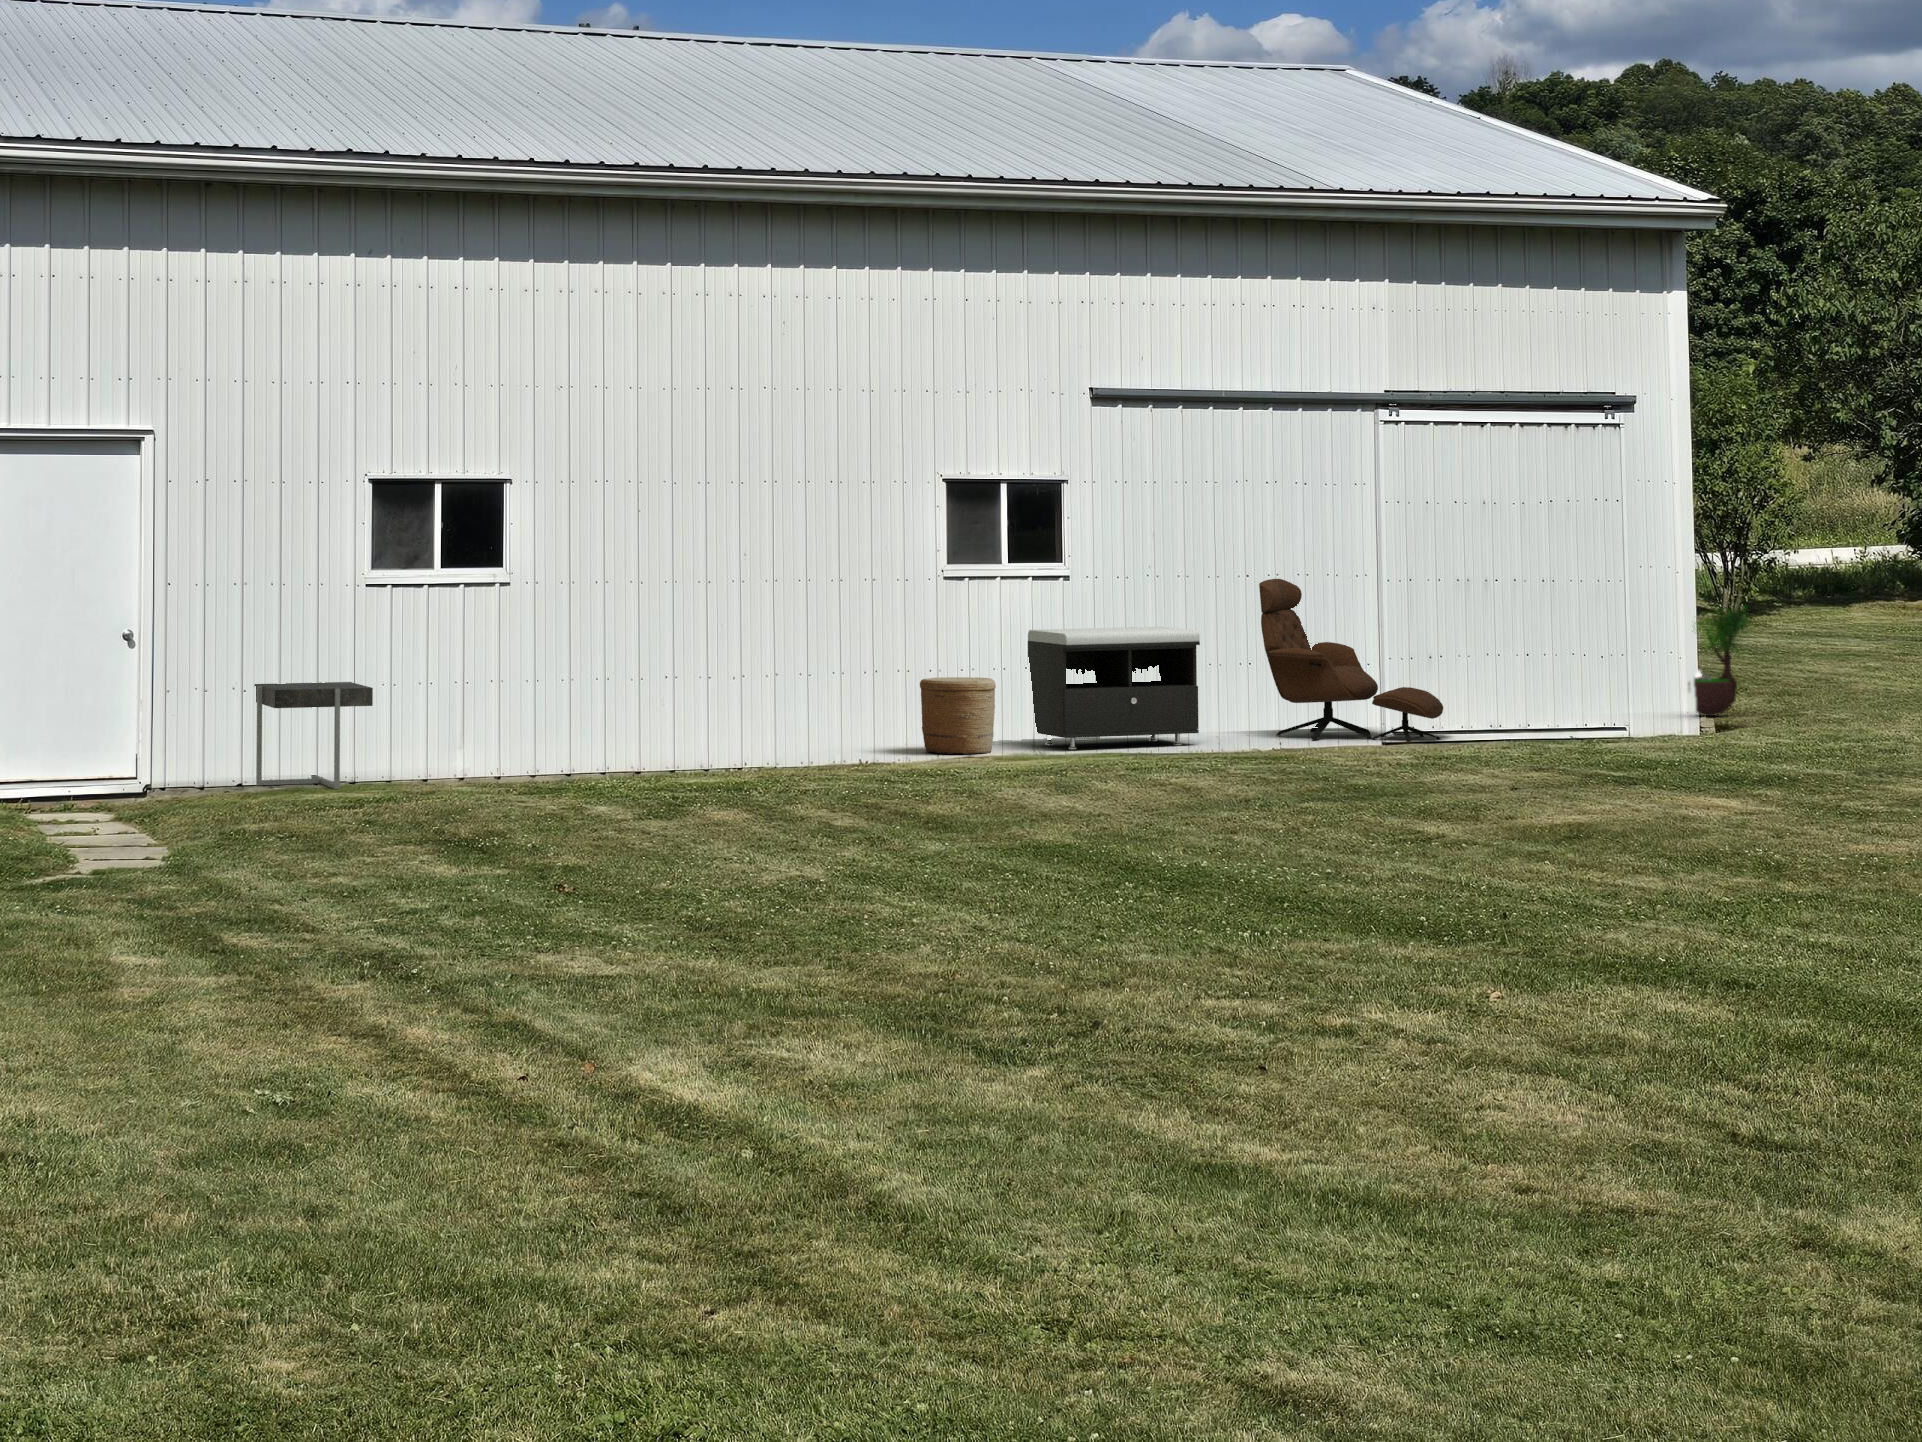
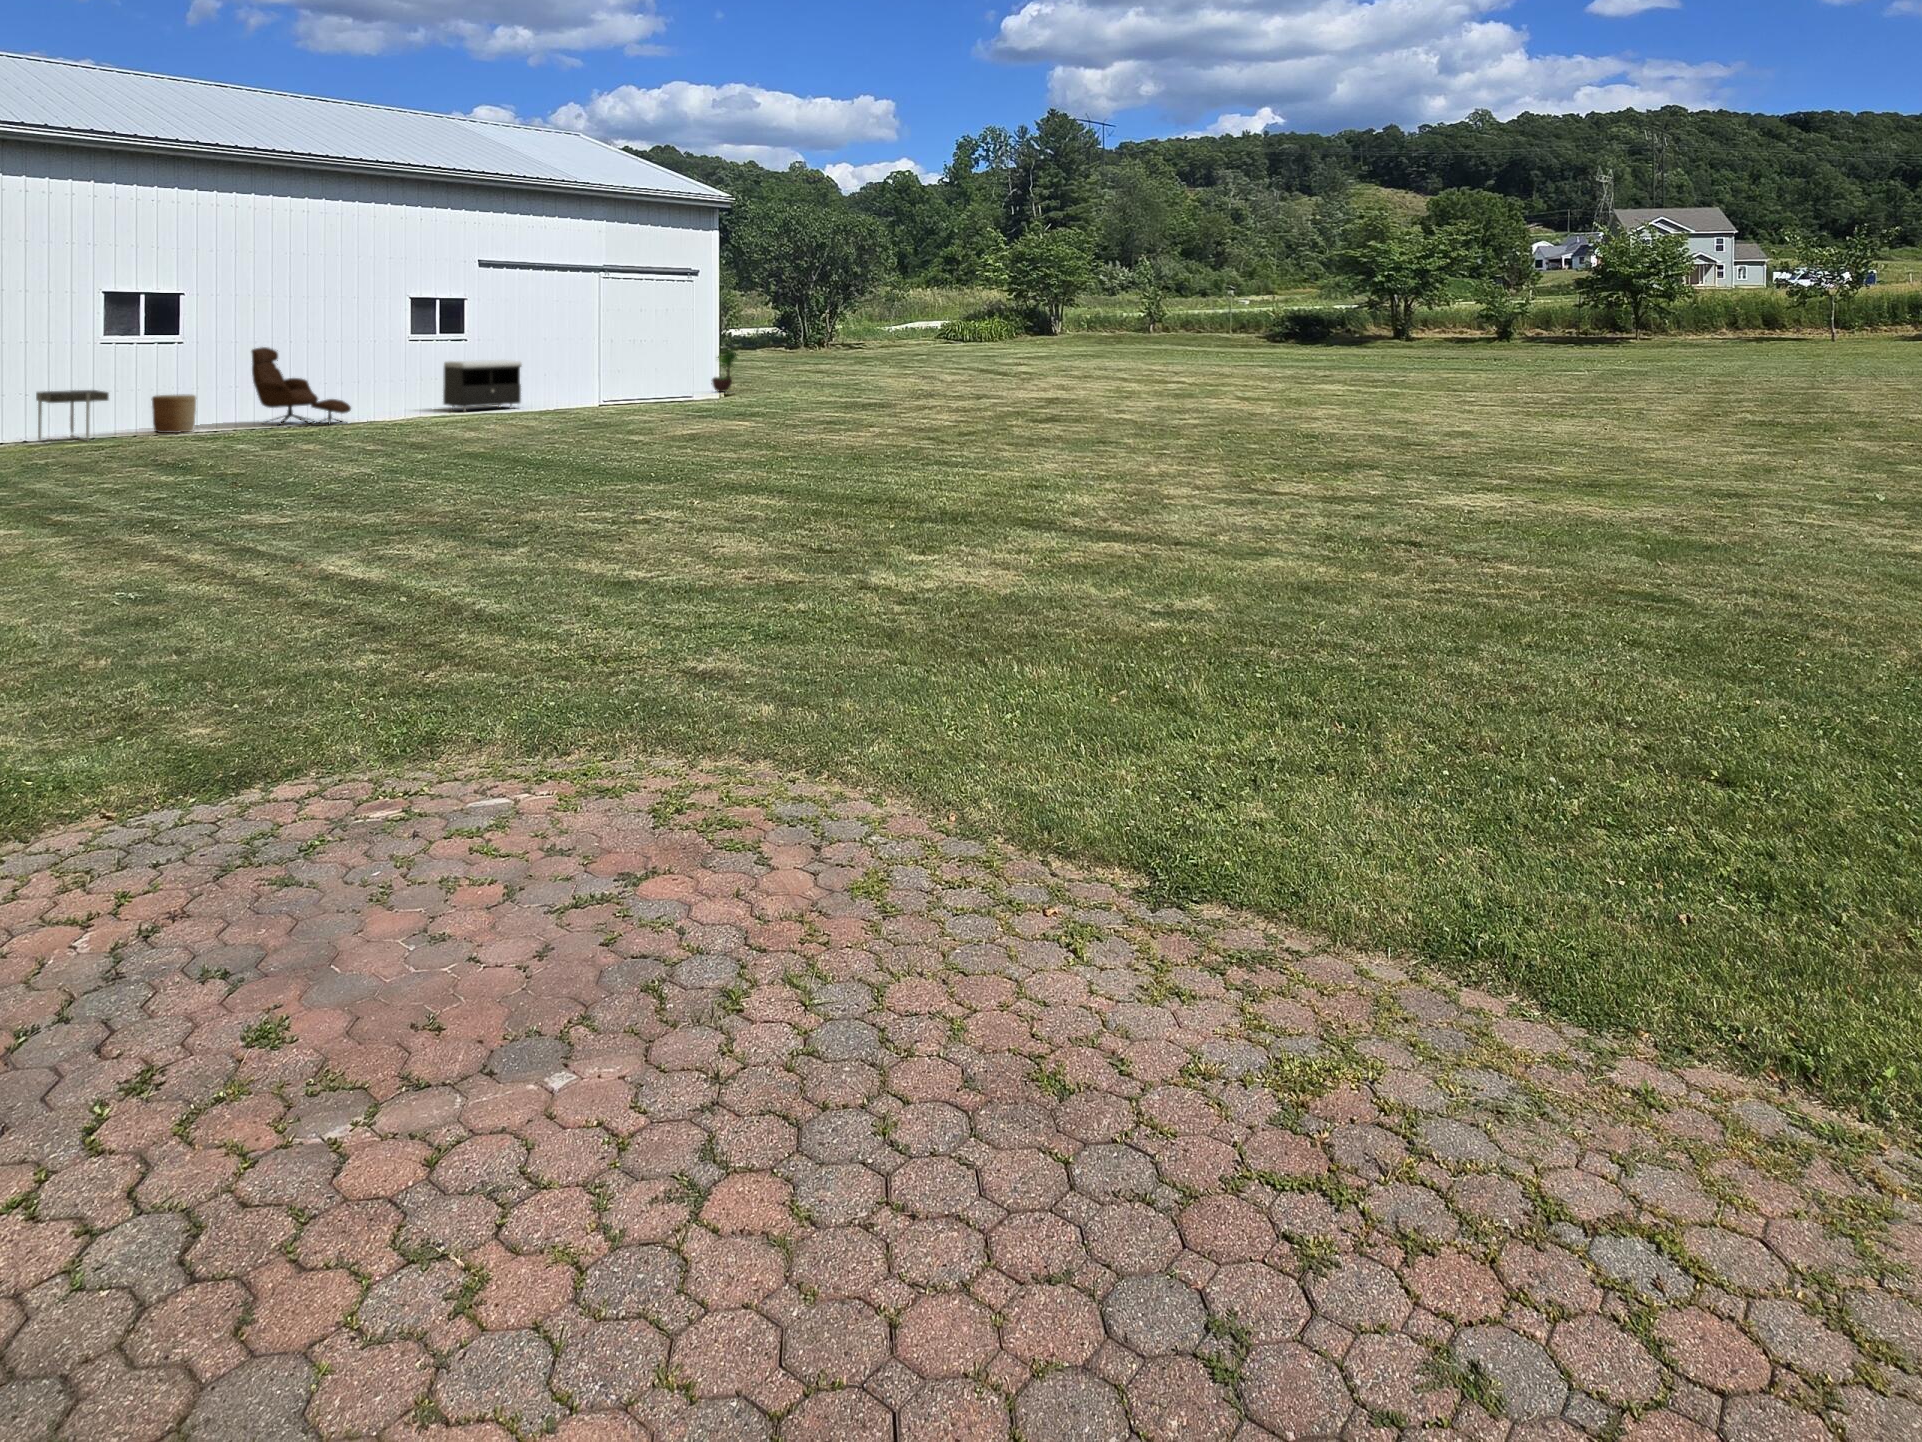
lounge chair: present [1259,579,1443,742] -> present [252,347,351,425]
woven basket: present [920,677,996,755] -> present [152,394,196,433]

